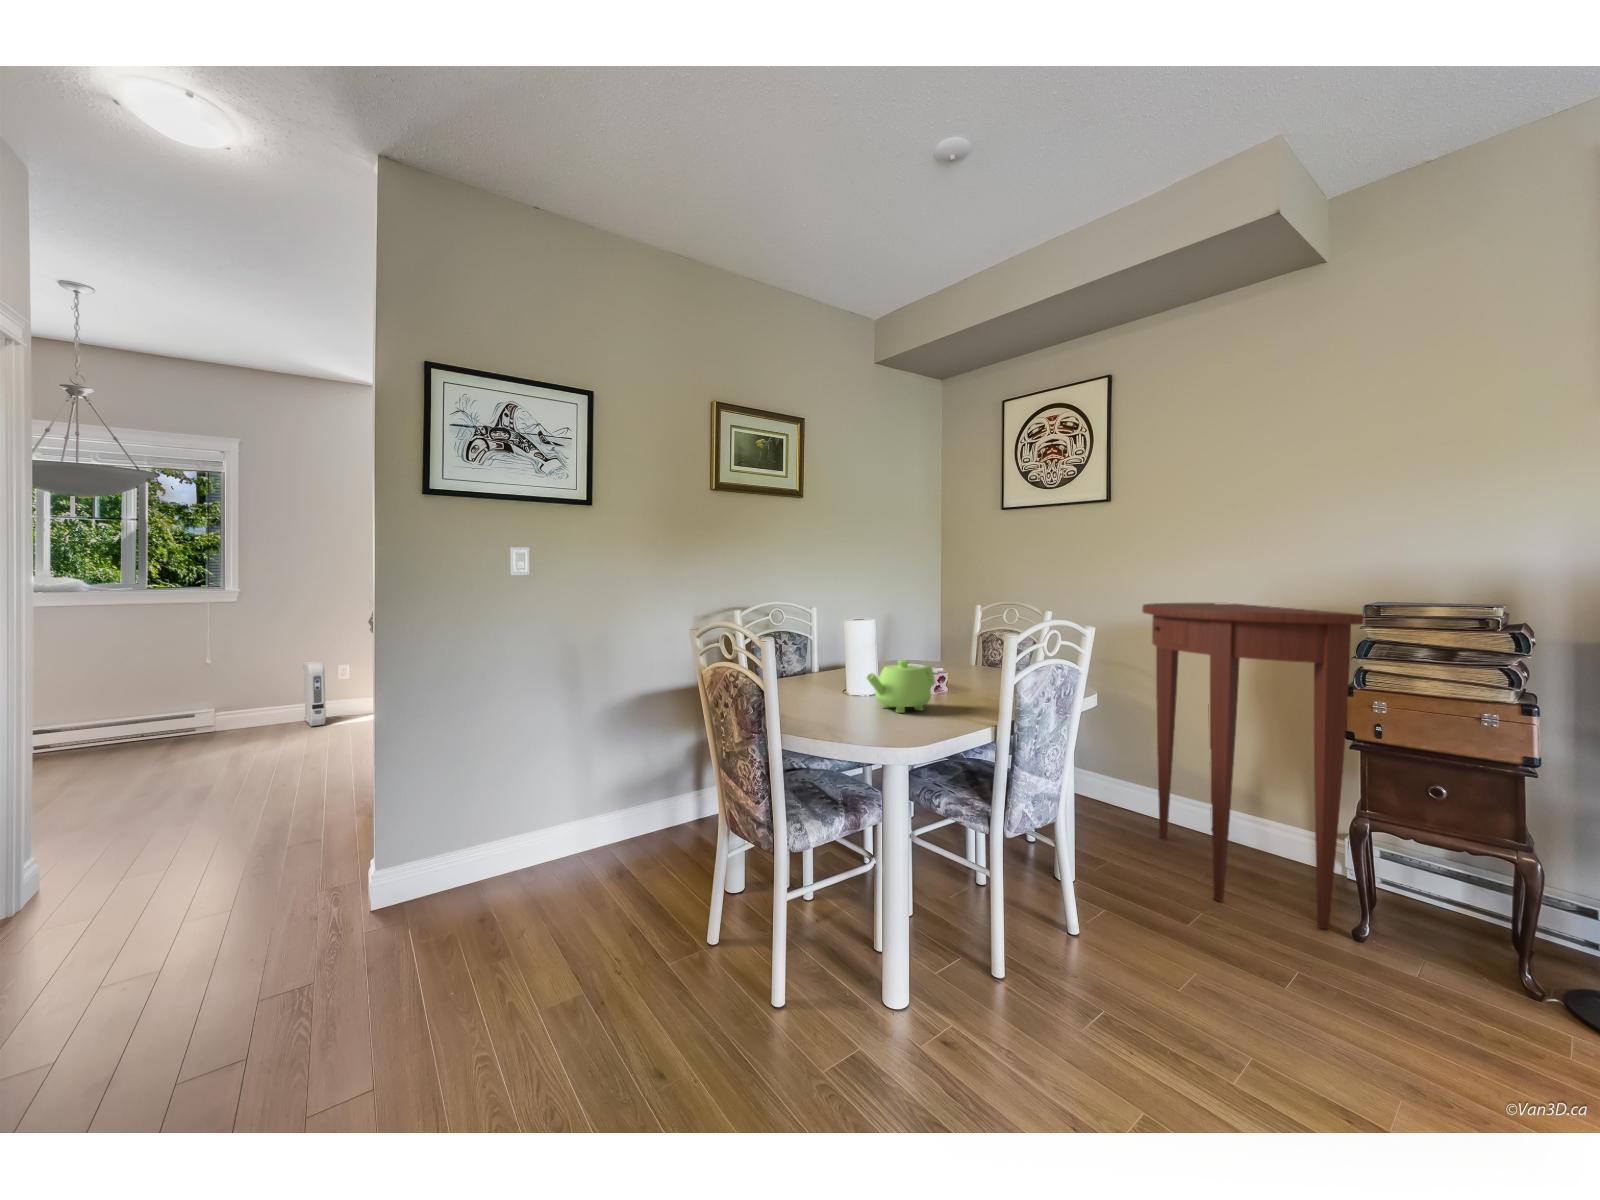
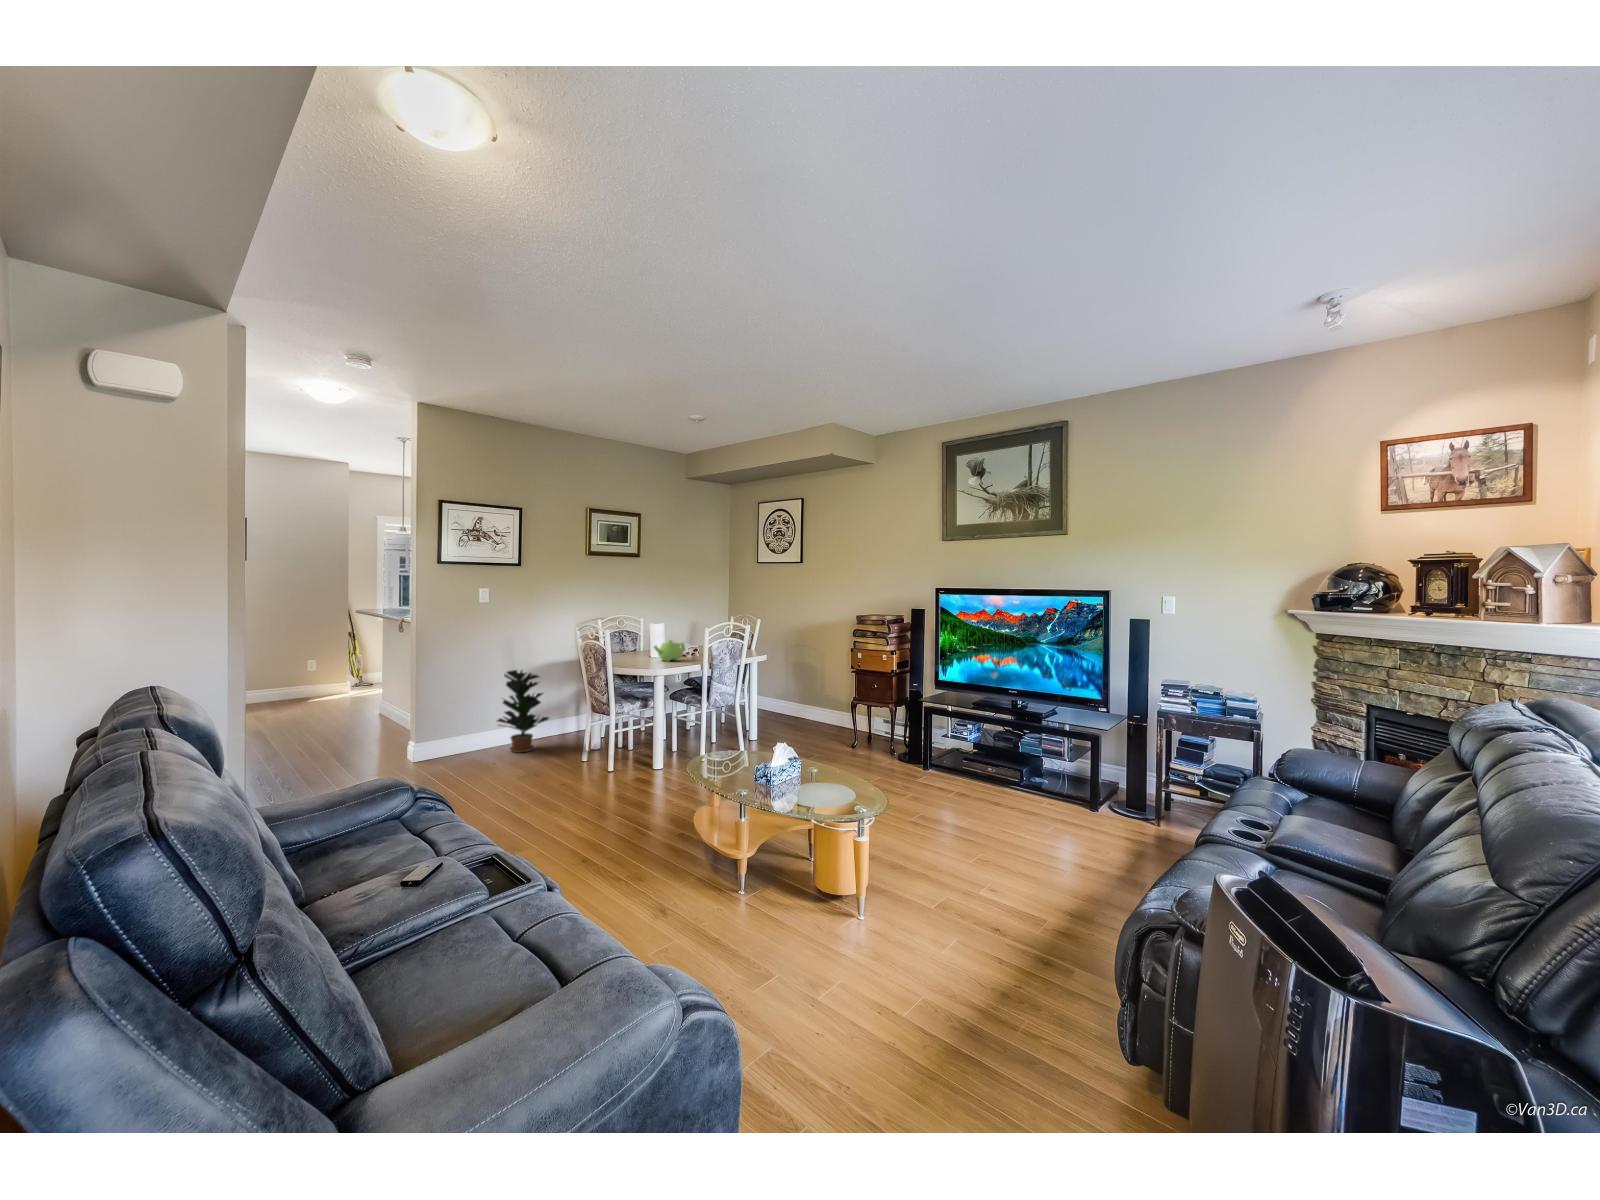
console table: present [1142,603,1364,929] -> none [797,615,856,749]
air purifier: present [302,661,326,726] -> none [279,659,301,705]
potted plant: none [535,709,644,883] -> present [498,670,549,753]

